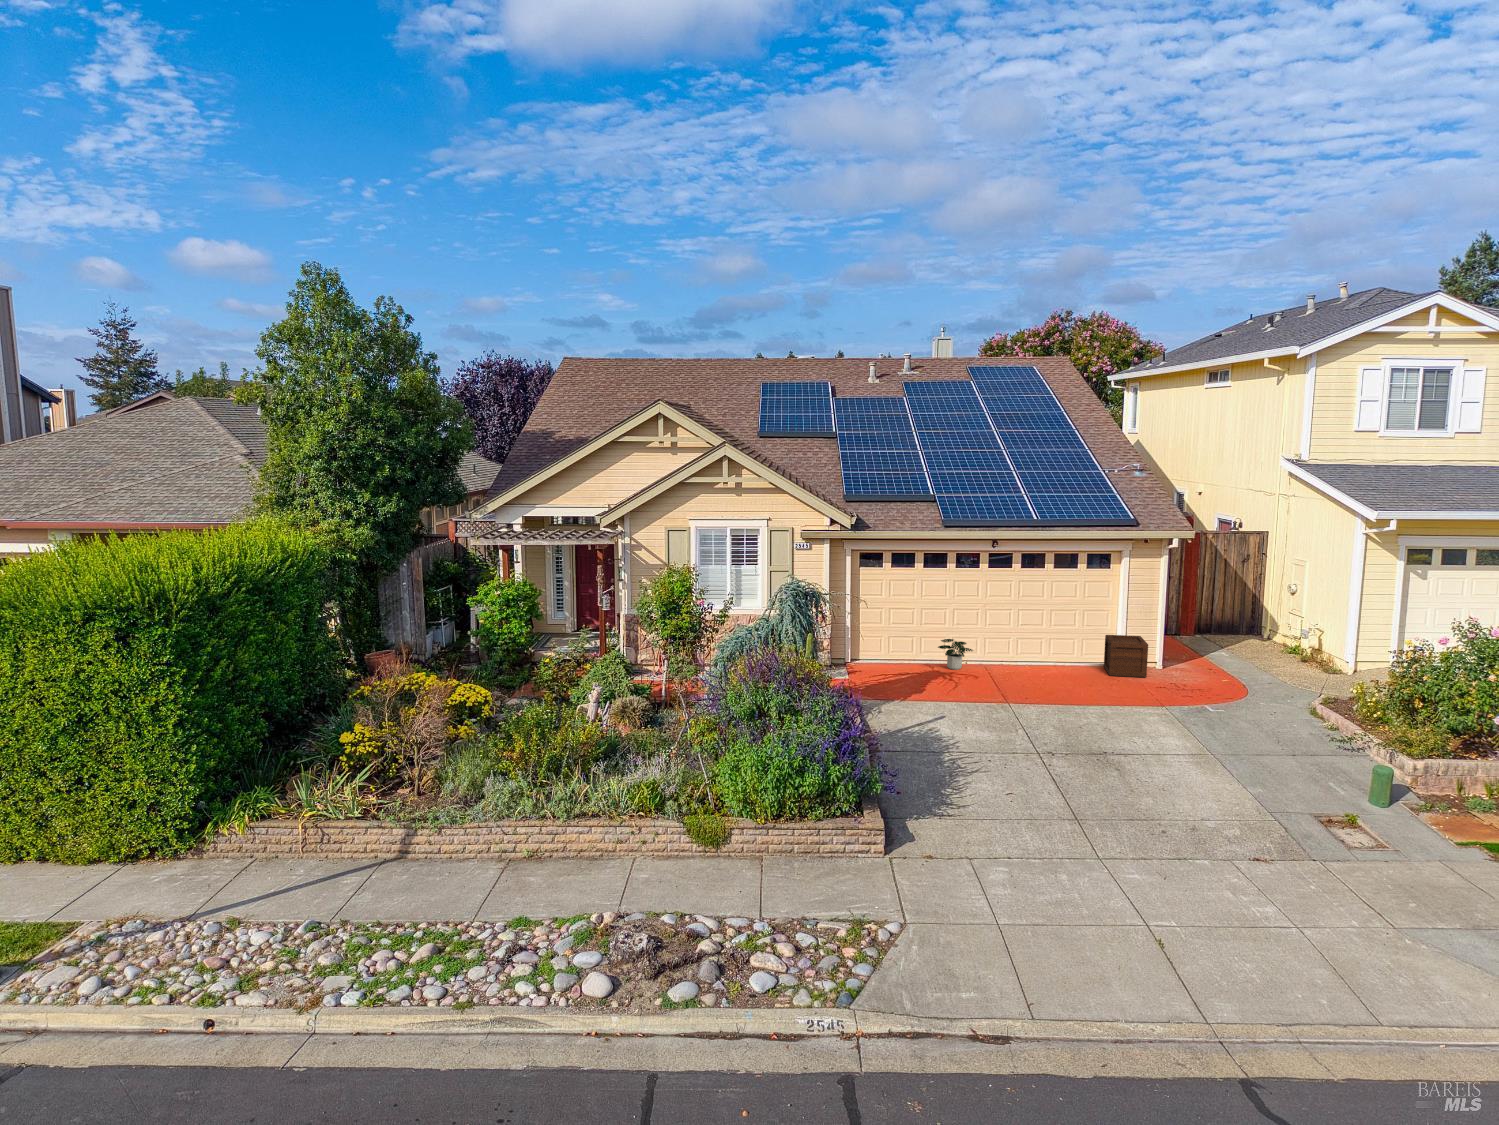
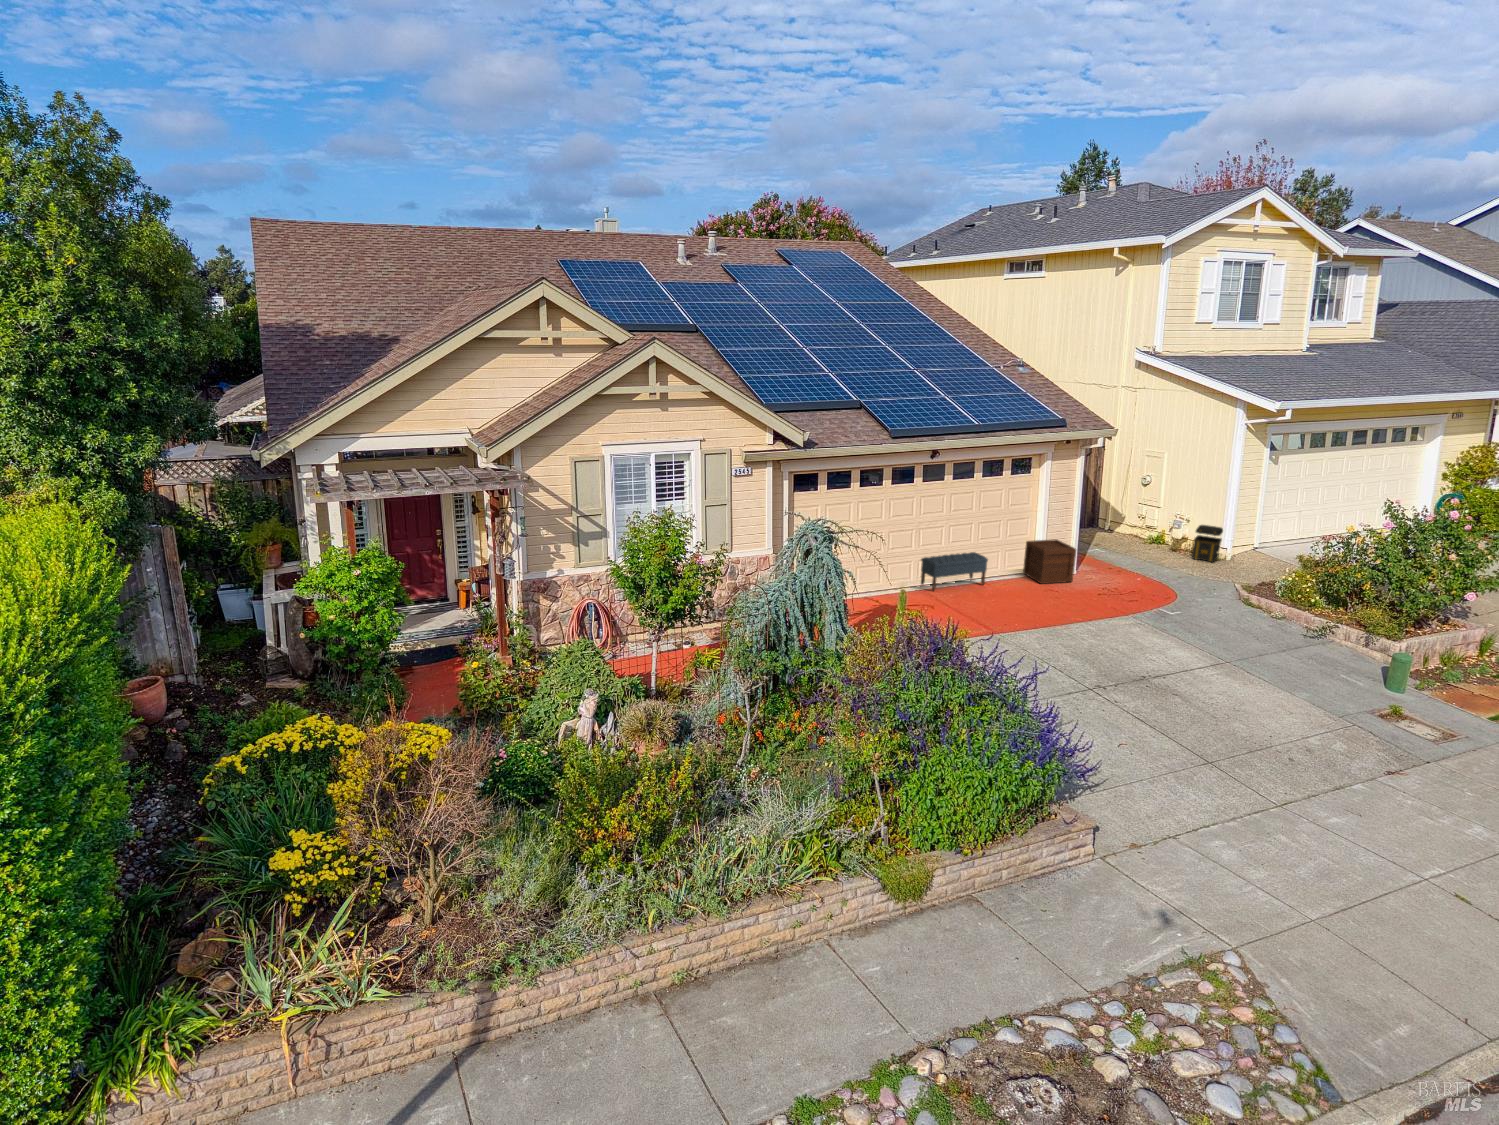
toolbox: none [1321,638,1360,678] -> present [1192,525,1223,562]
potted plant: present [938,639,973,670] -> none [878,561,918,595]
bench: none [987,639,1052,671] -> present [921,552,988,591]

